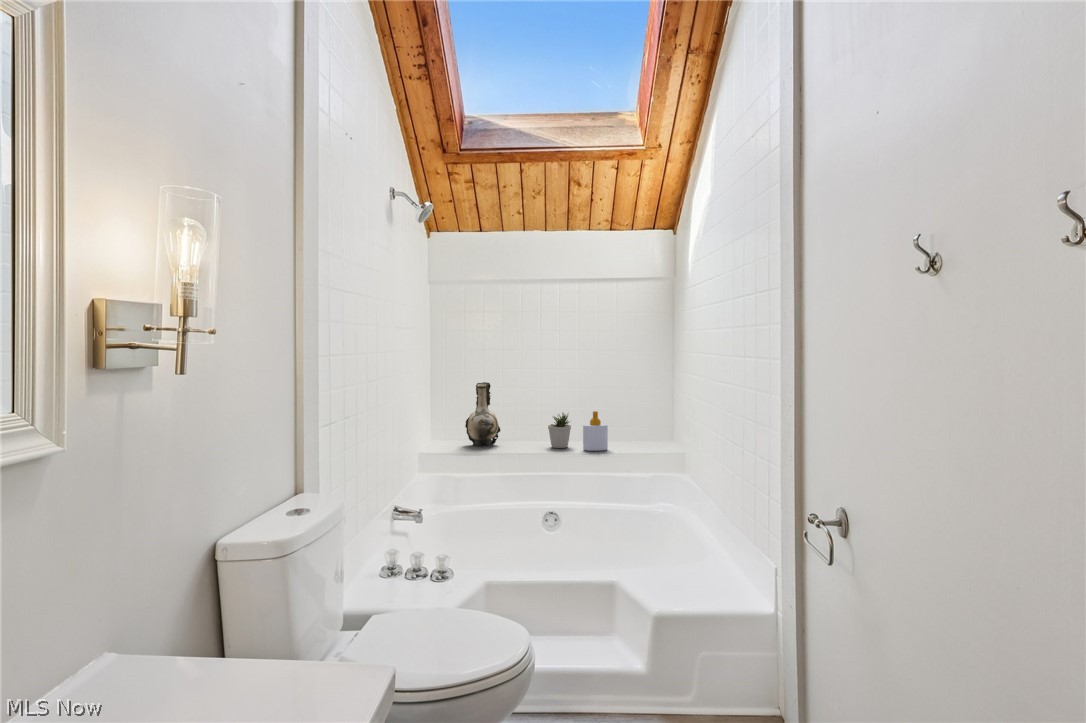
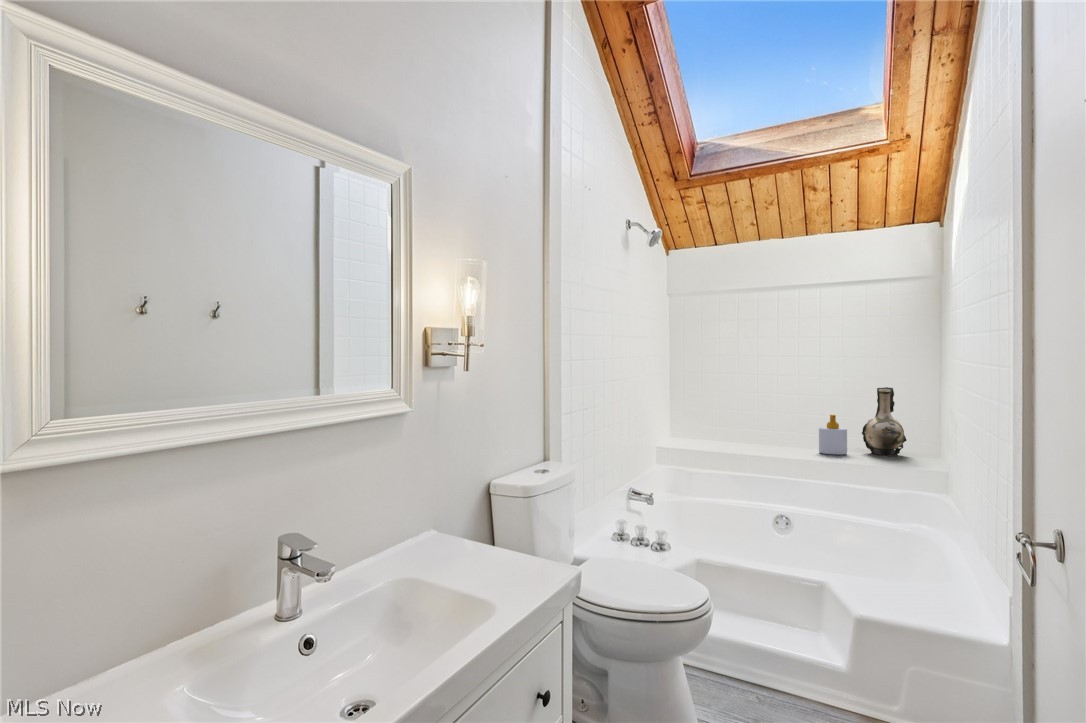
decorative vase: present [465,382,501,446] -> present [862,387,906,456]
potted plant: present [548,413,571,448] -> none [781,413,807,449]

